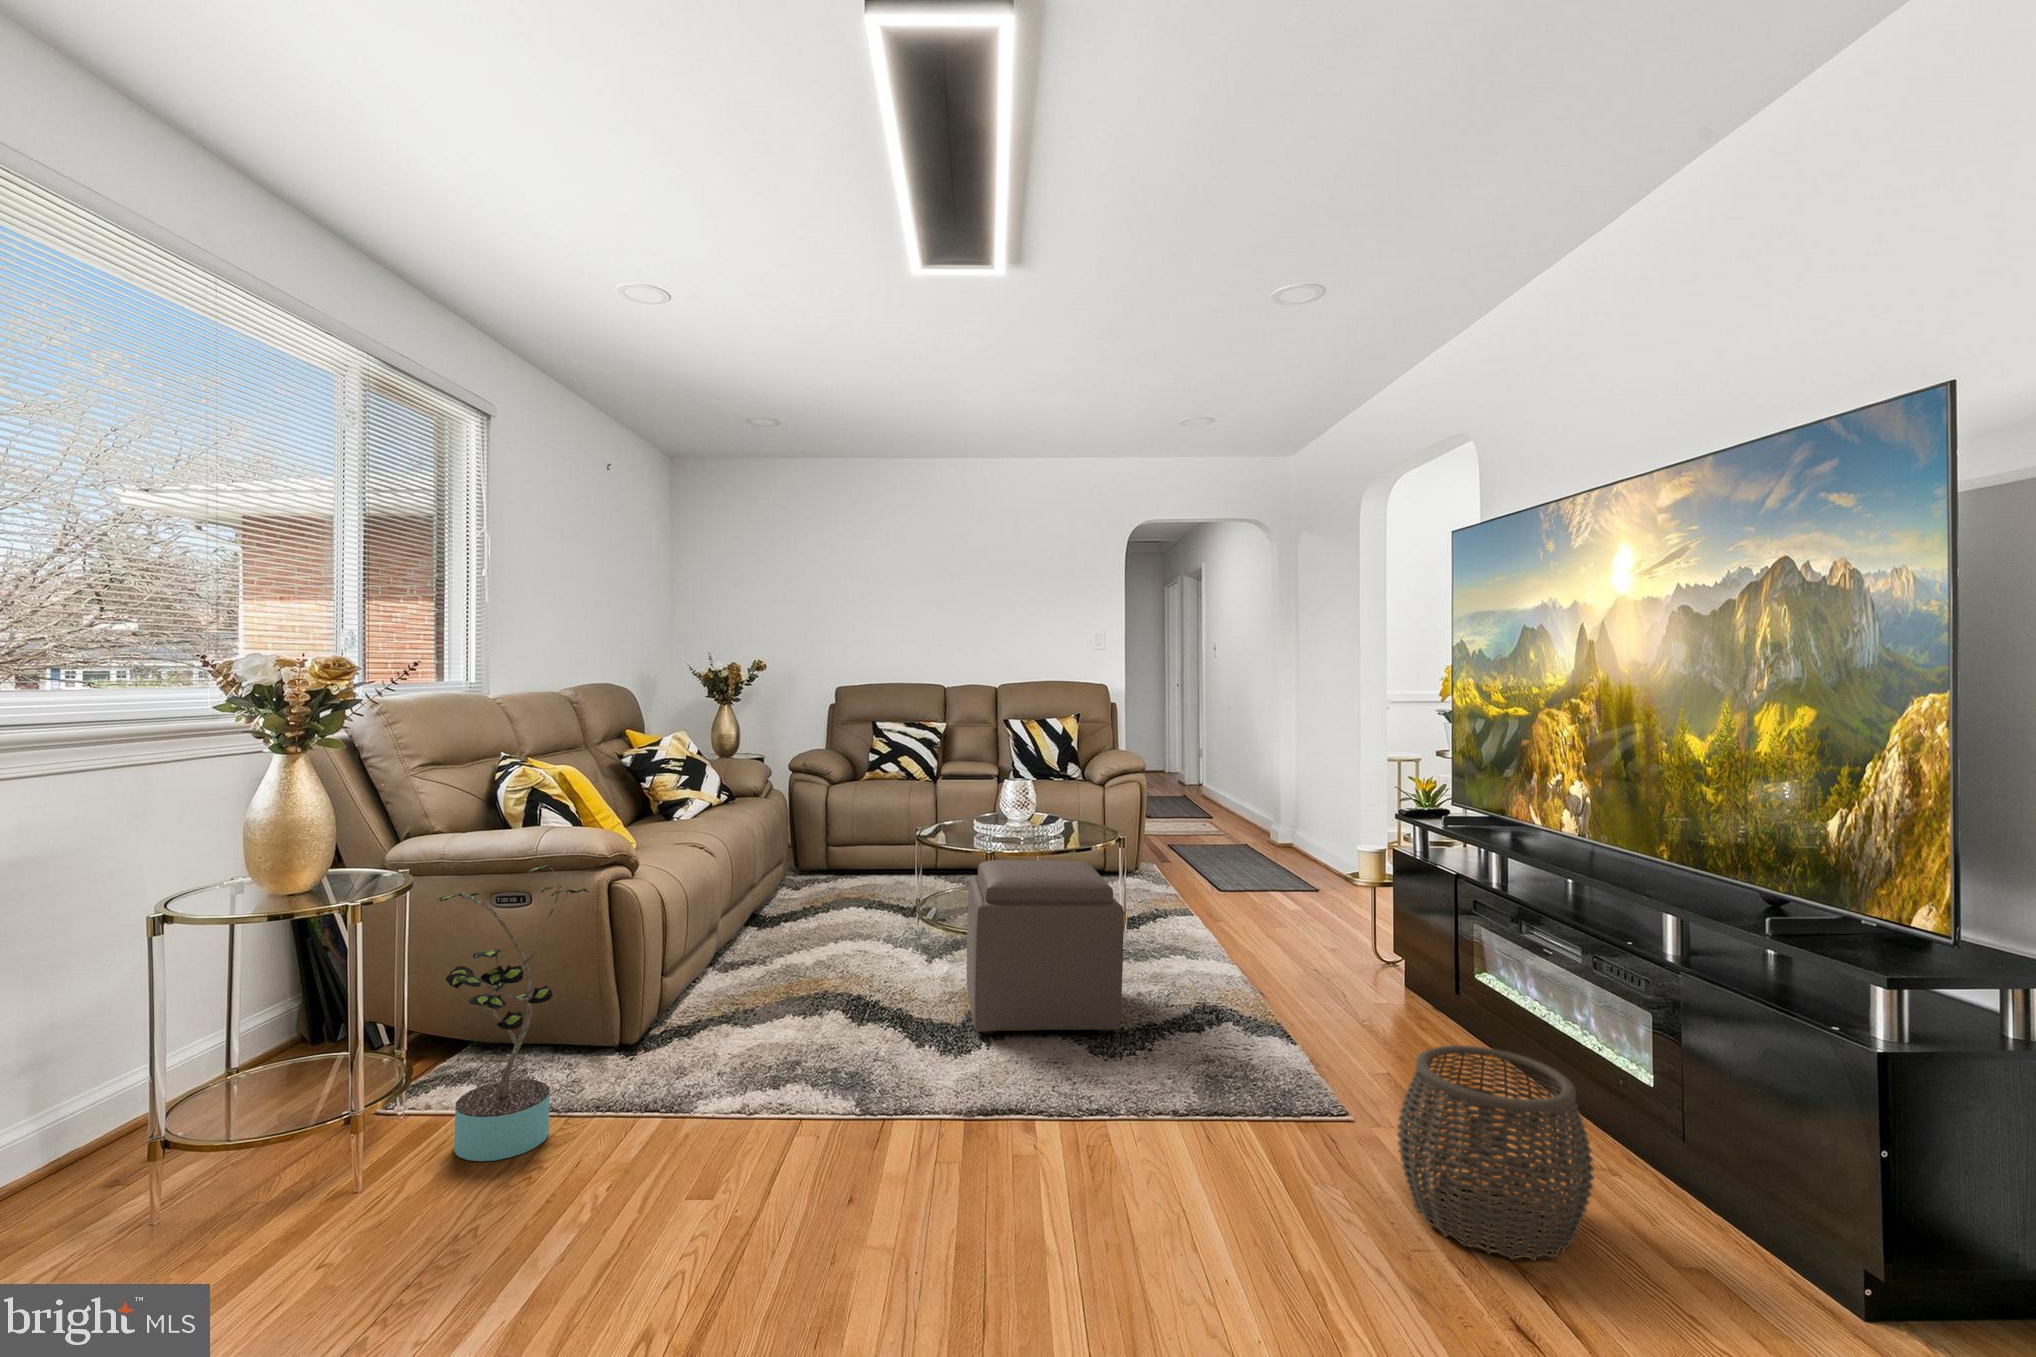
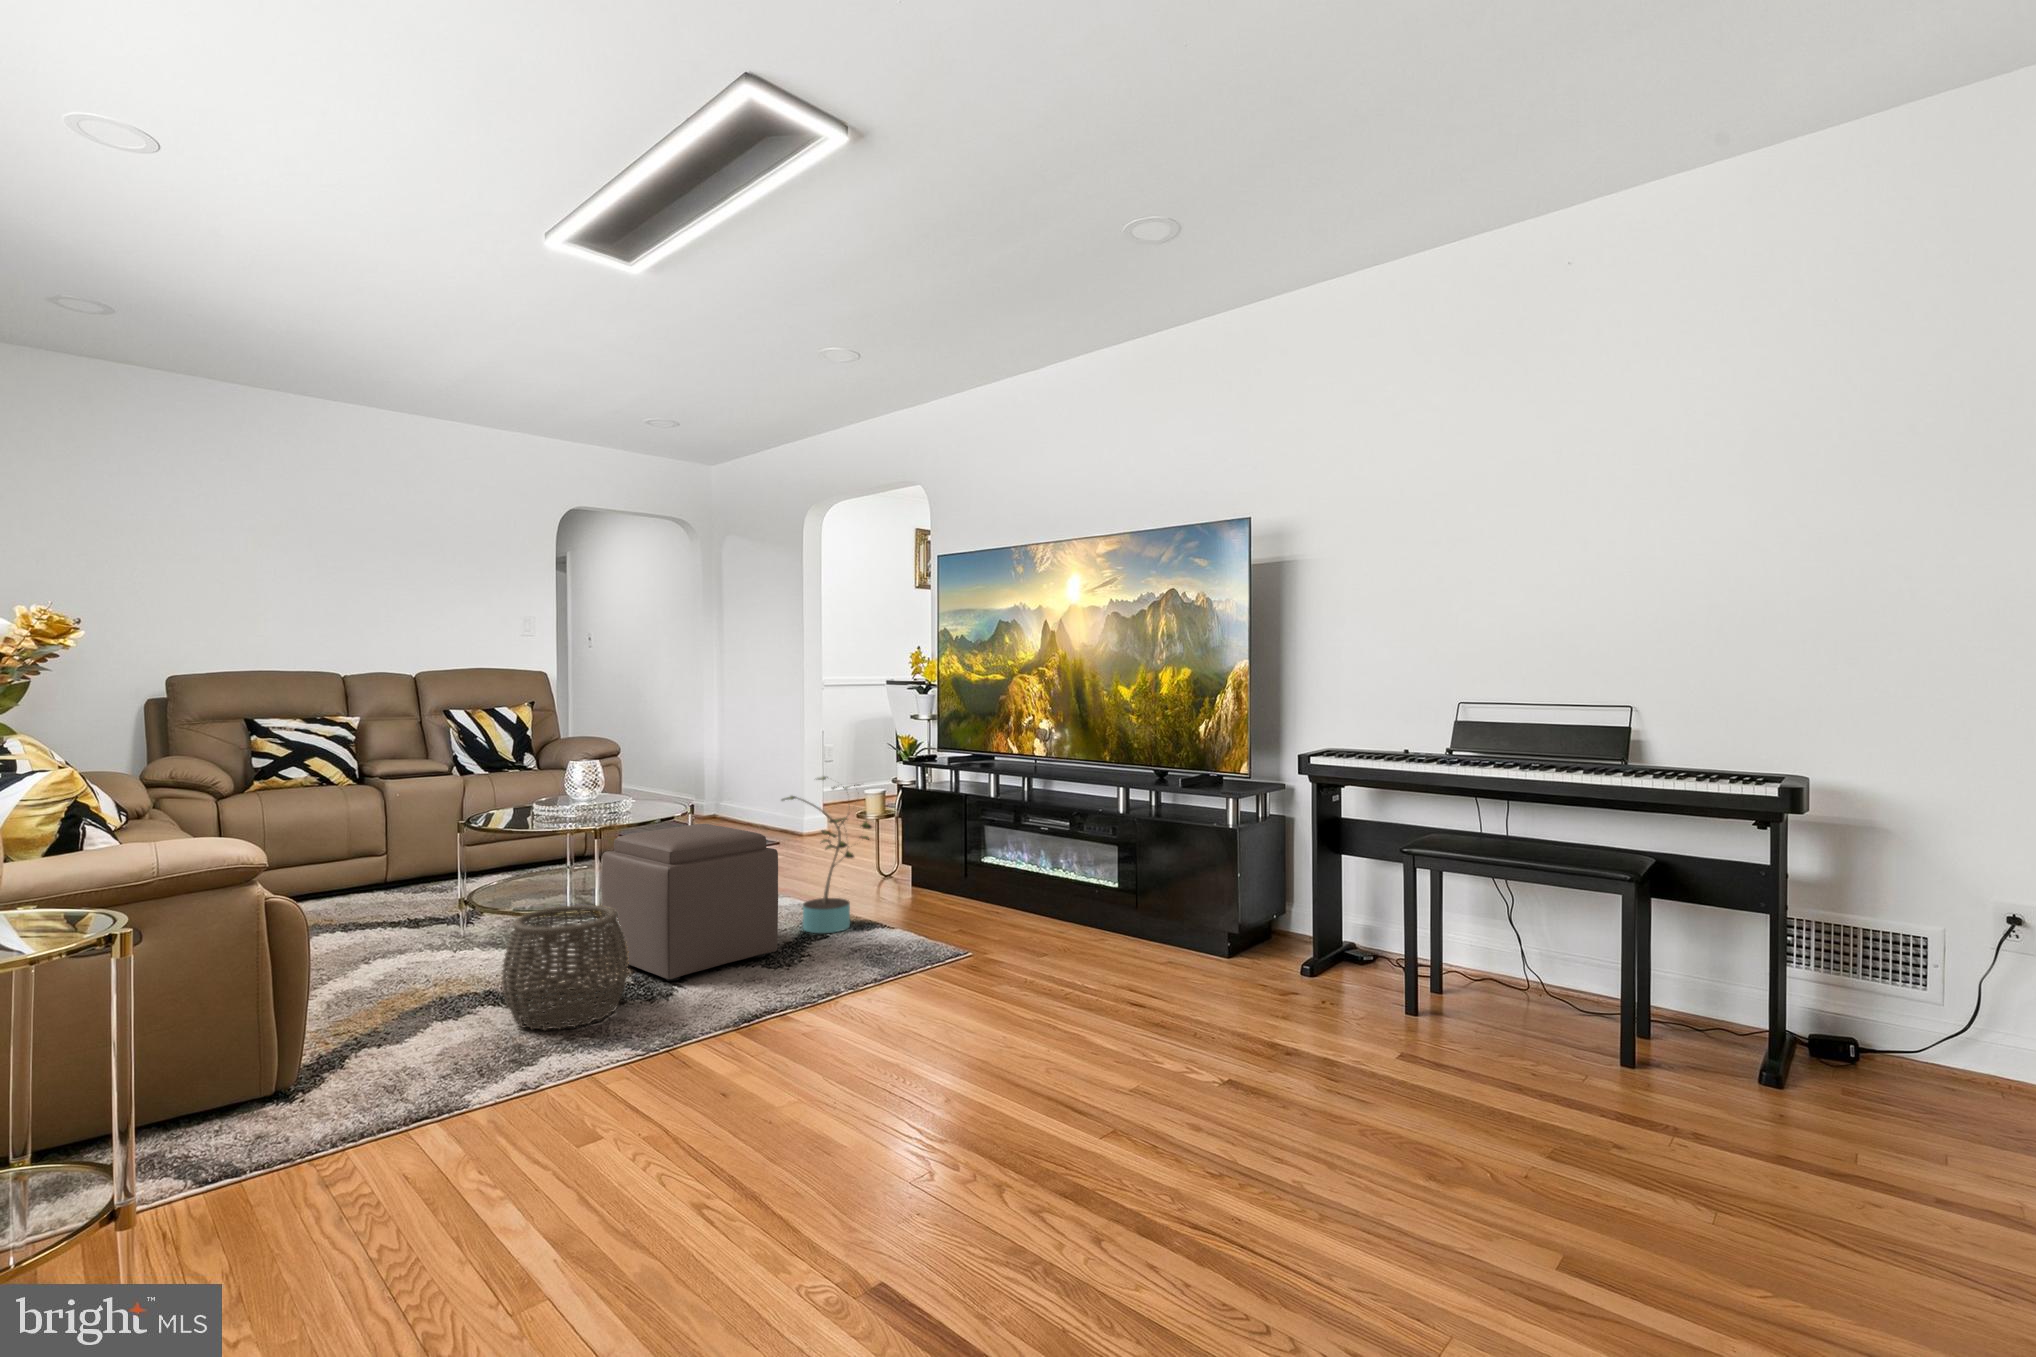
potted plant: present [438,865,589,1161] -> present [782,777,871,933]
woven basket: present [1397,1045,1594,1261] -> present [501,905,629,1030]

